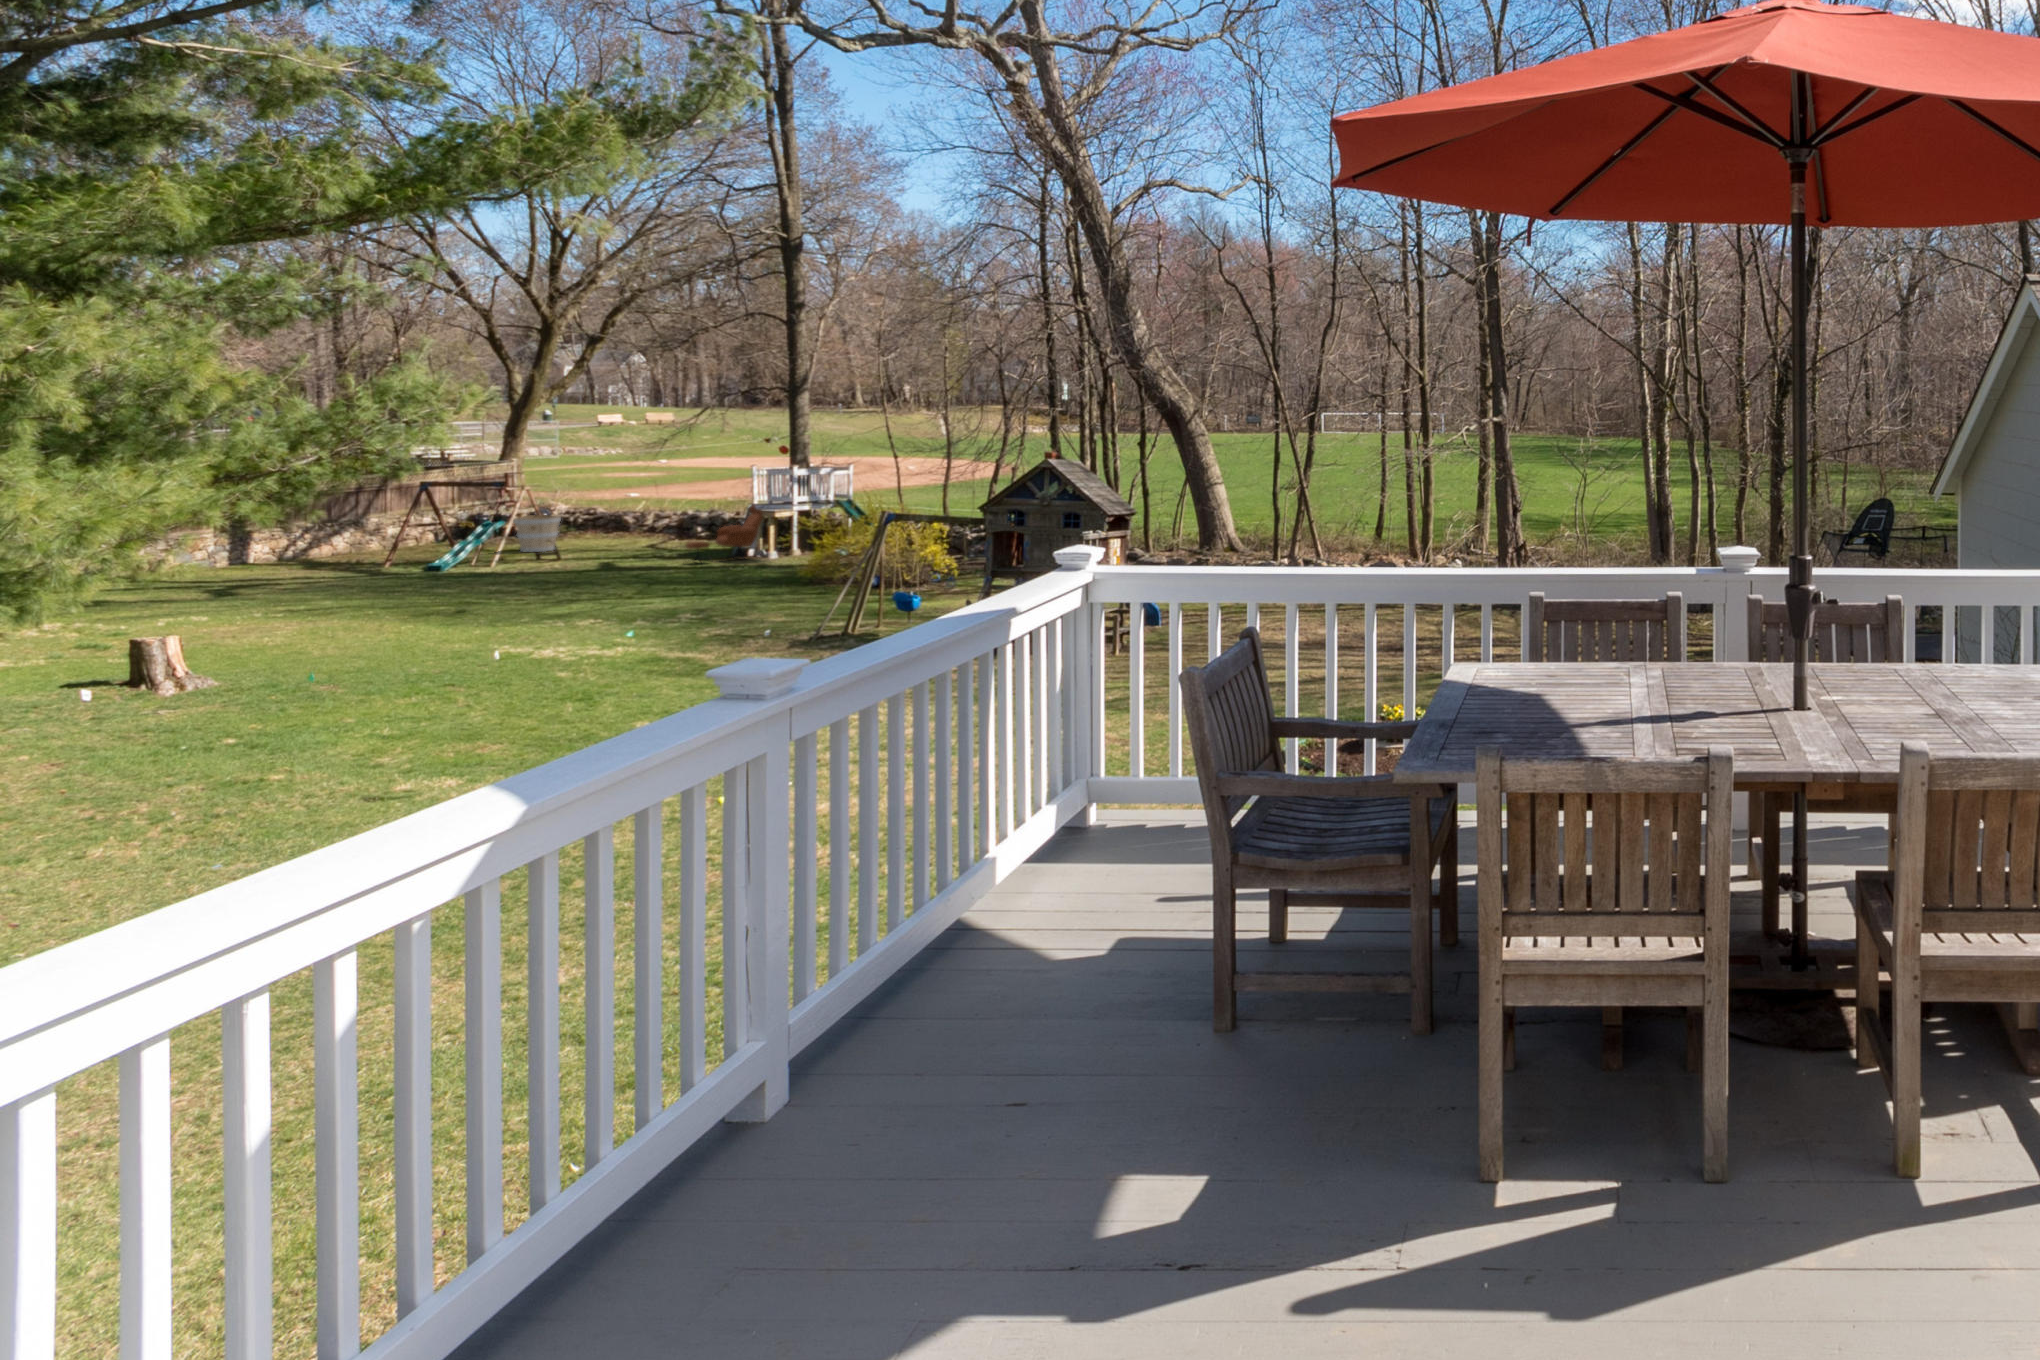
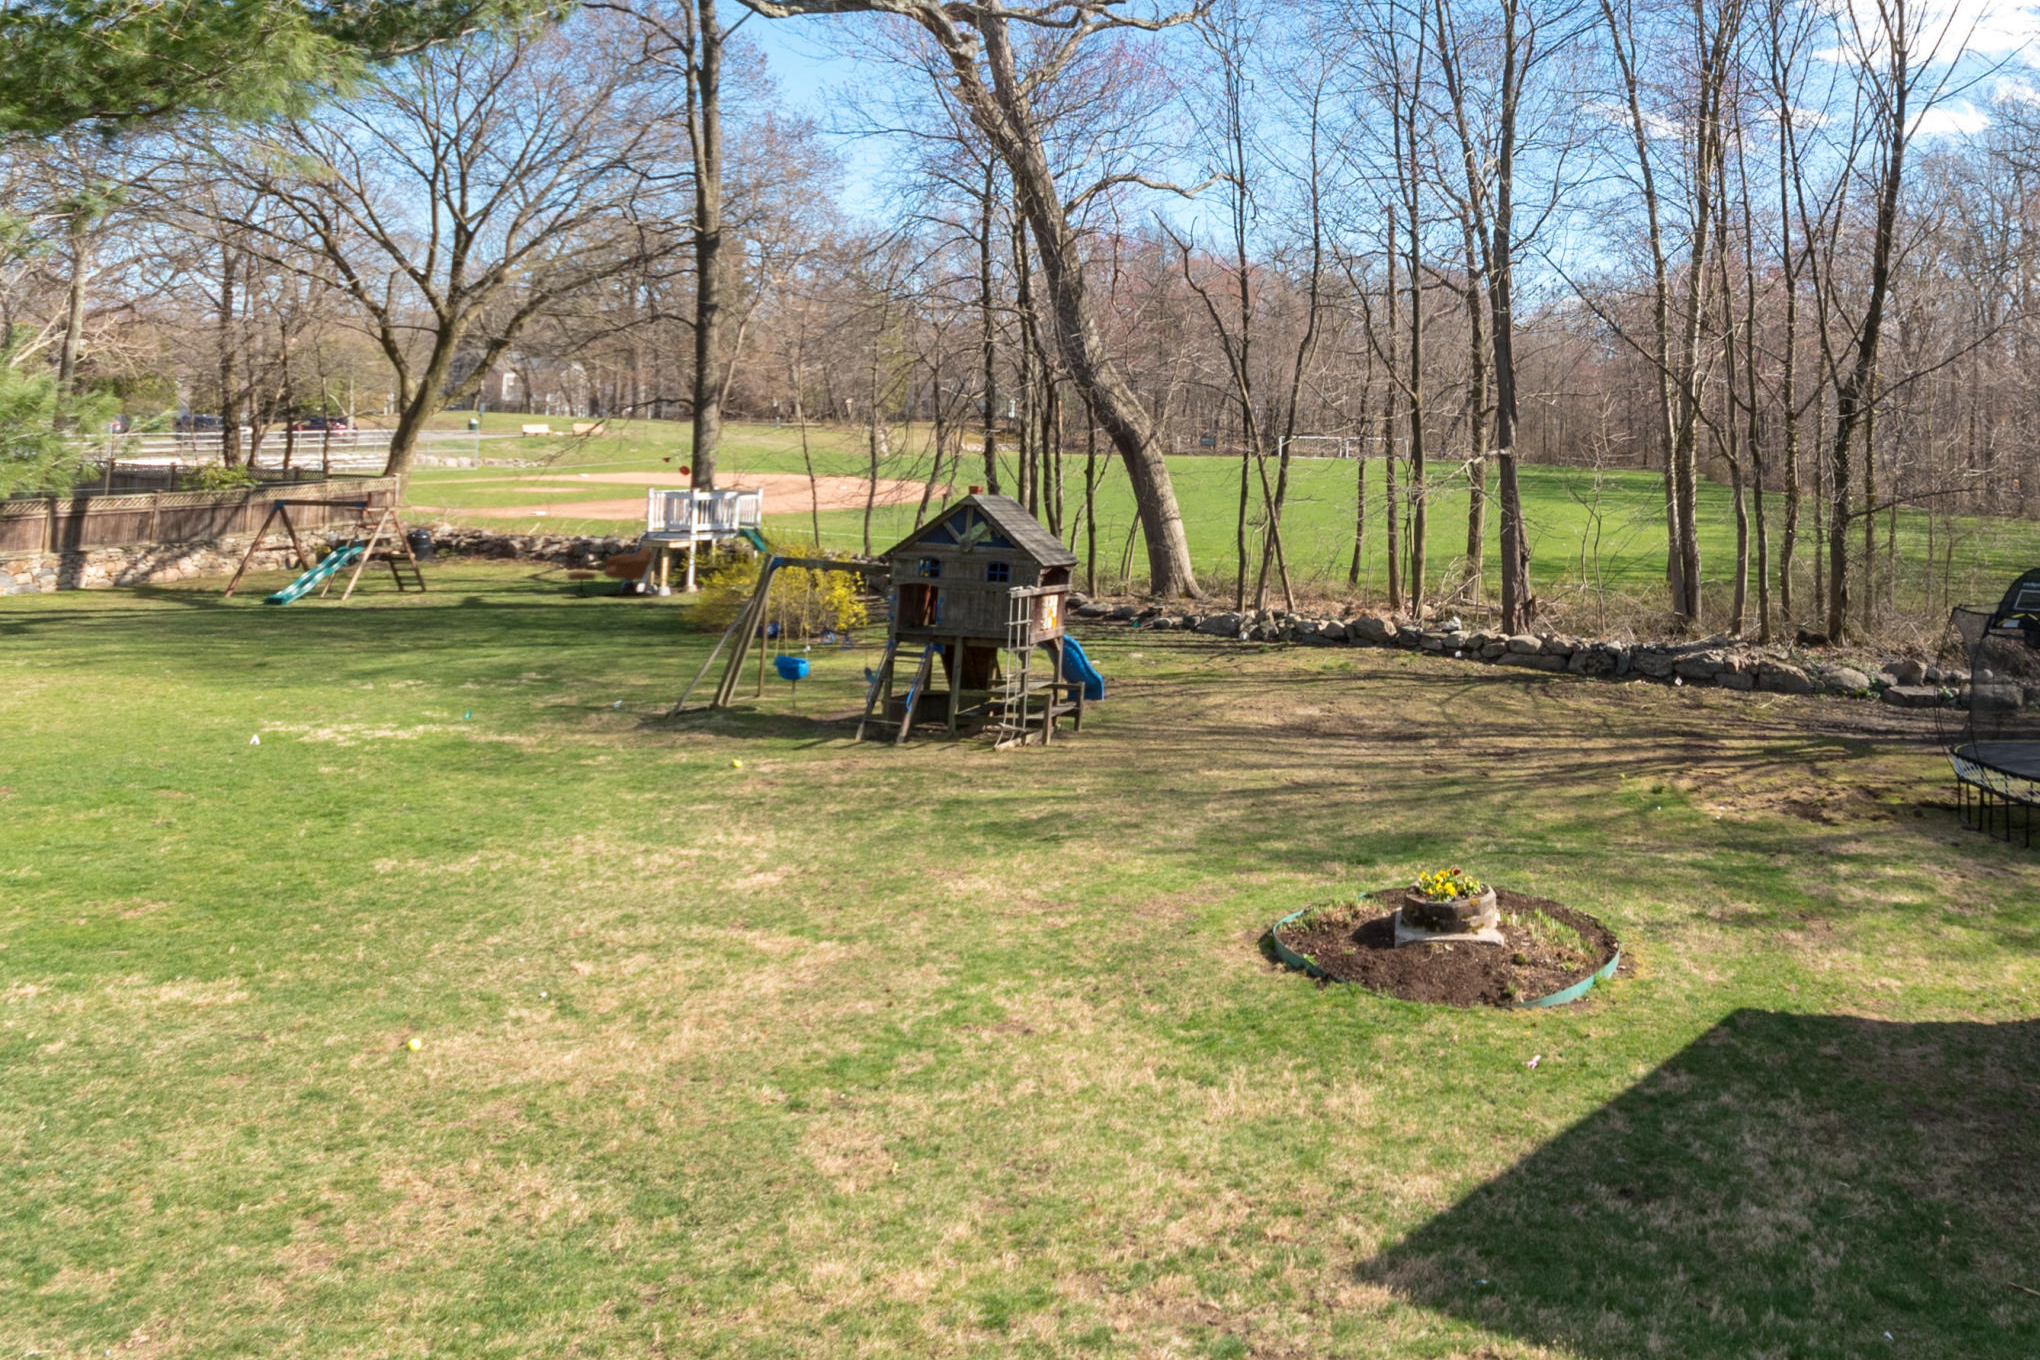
wooden bucket: present [514,515,561,552] -> none [379,537,436,579]

